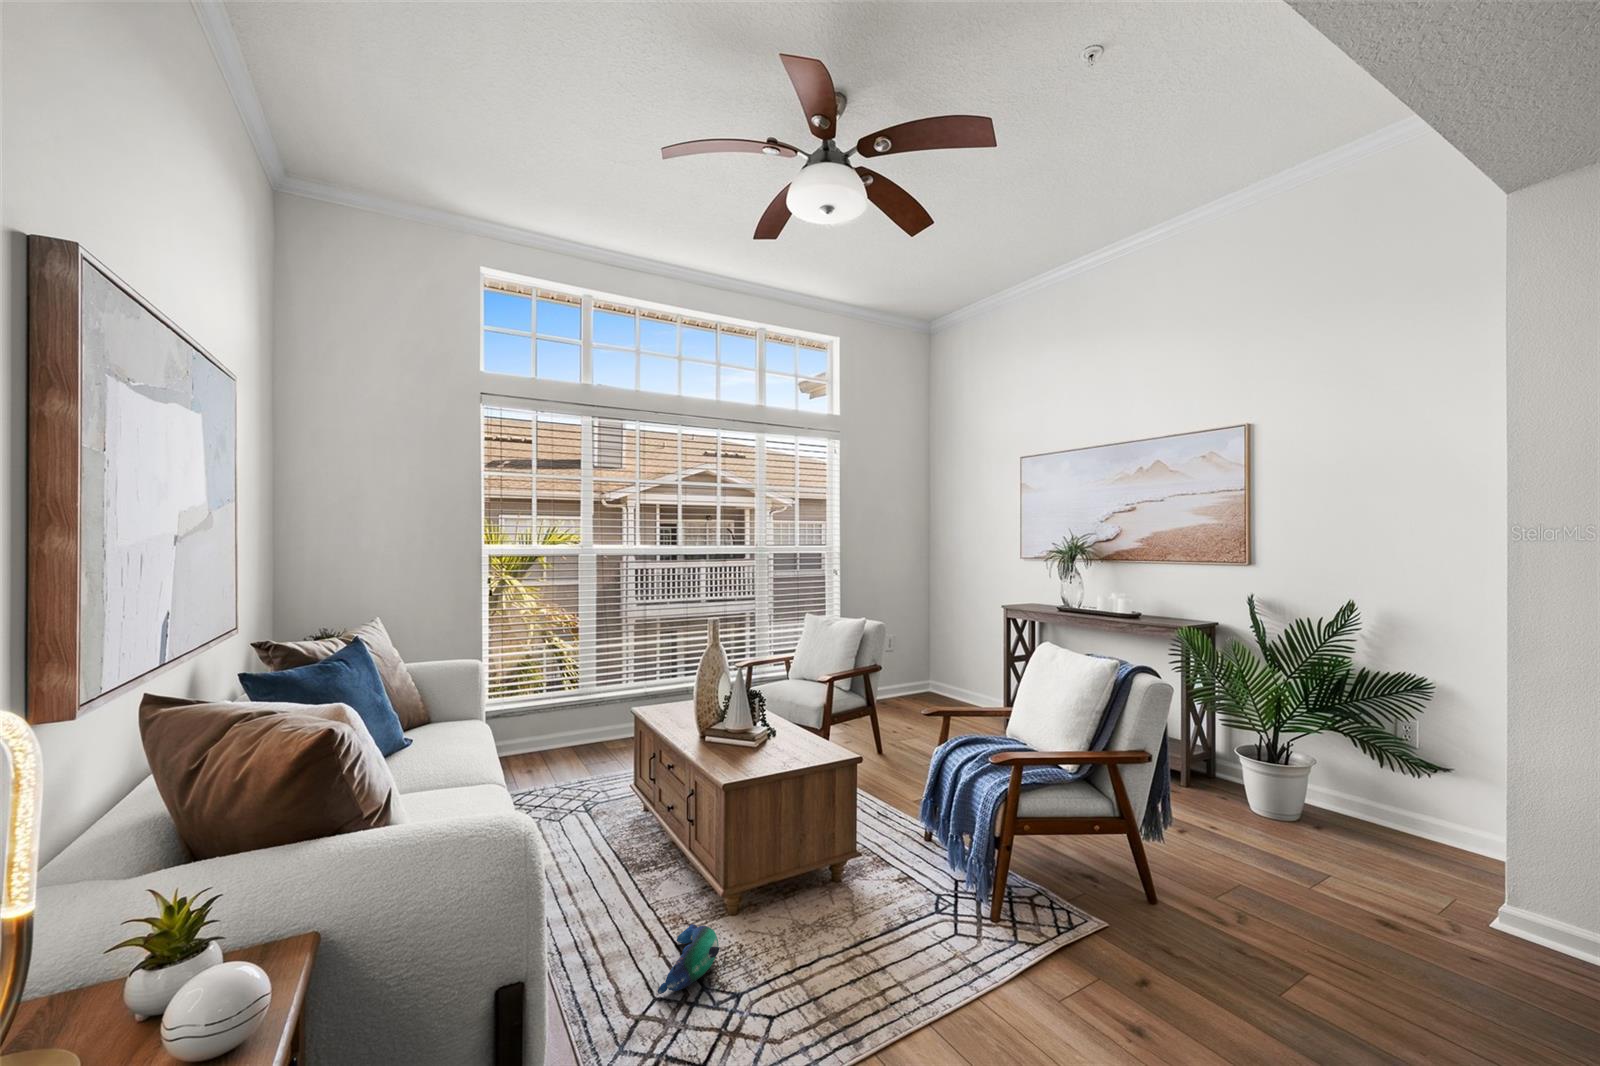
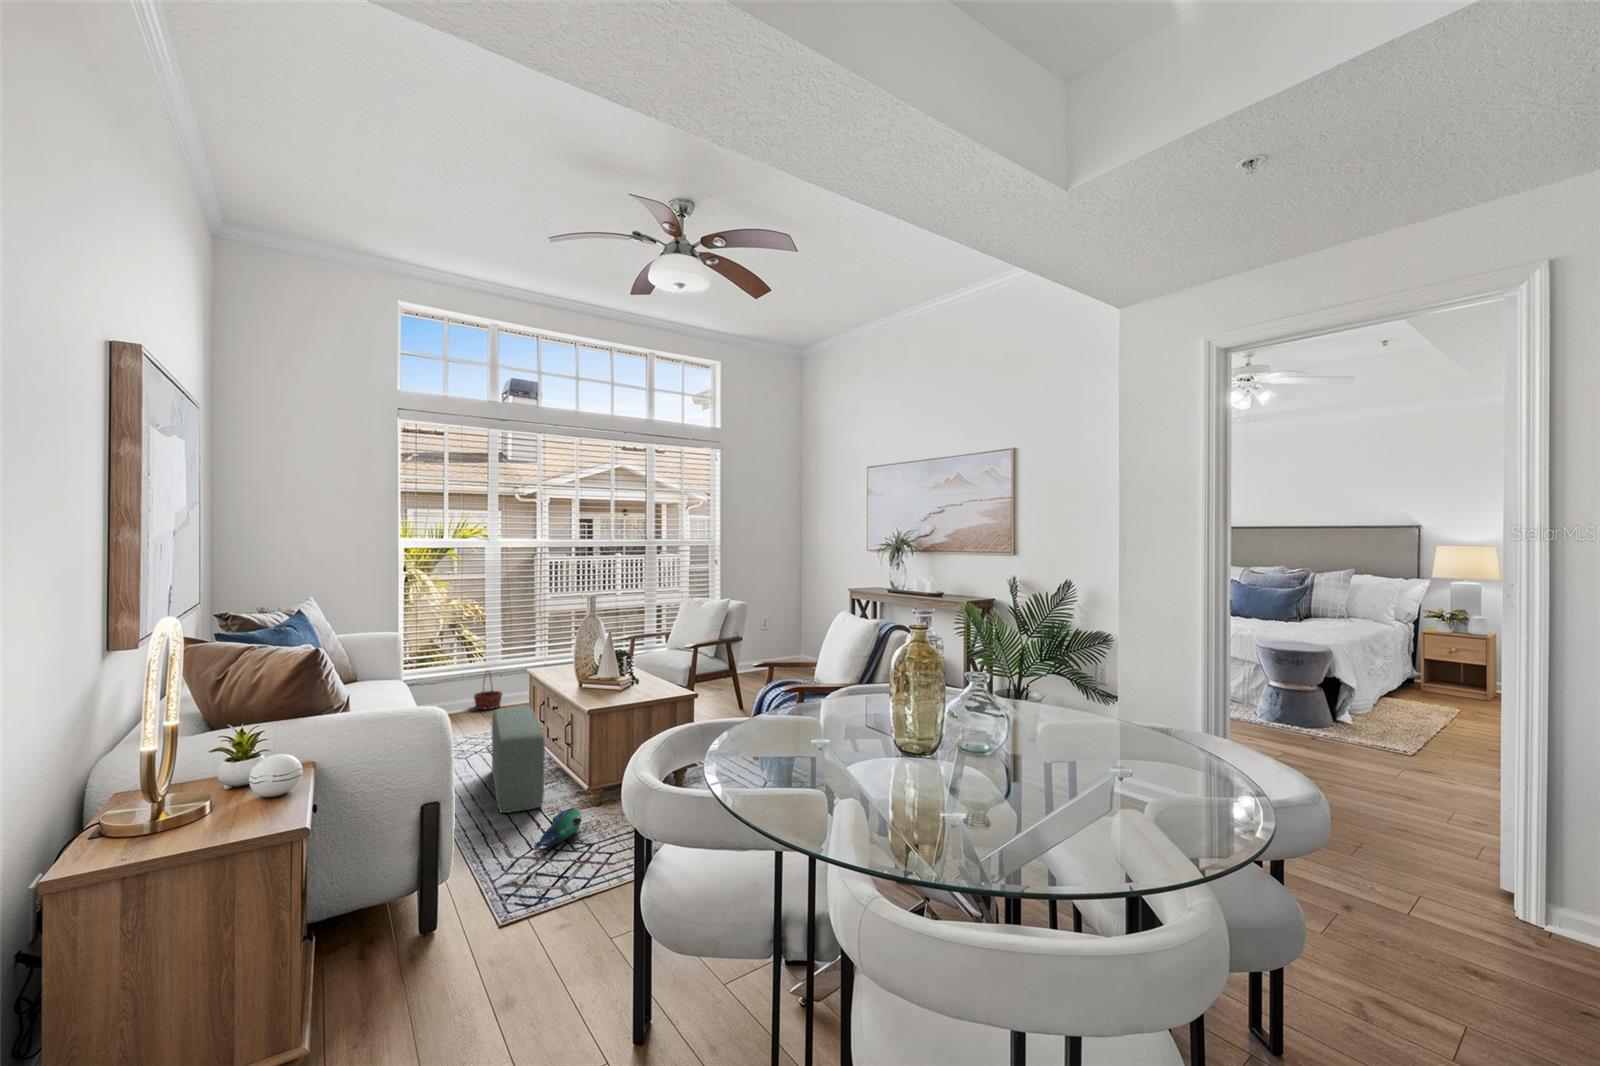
basket: none [565,702,598,749] -> present [474,689,502,709]
pouf: none [592,762,662,920] -> present [492,706,545,813]

